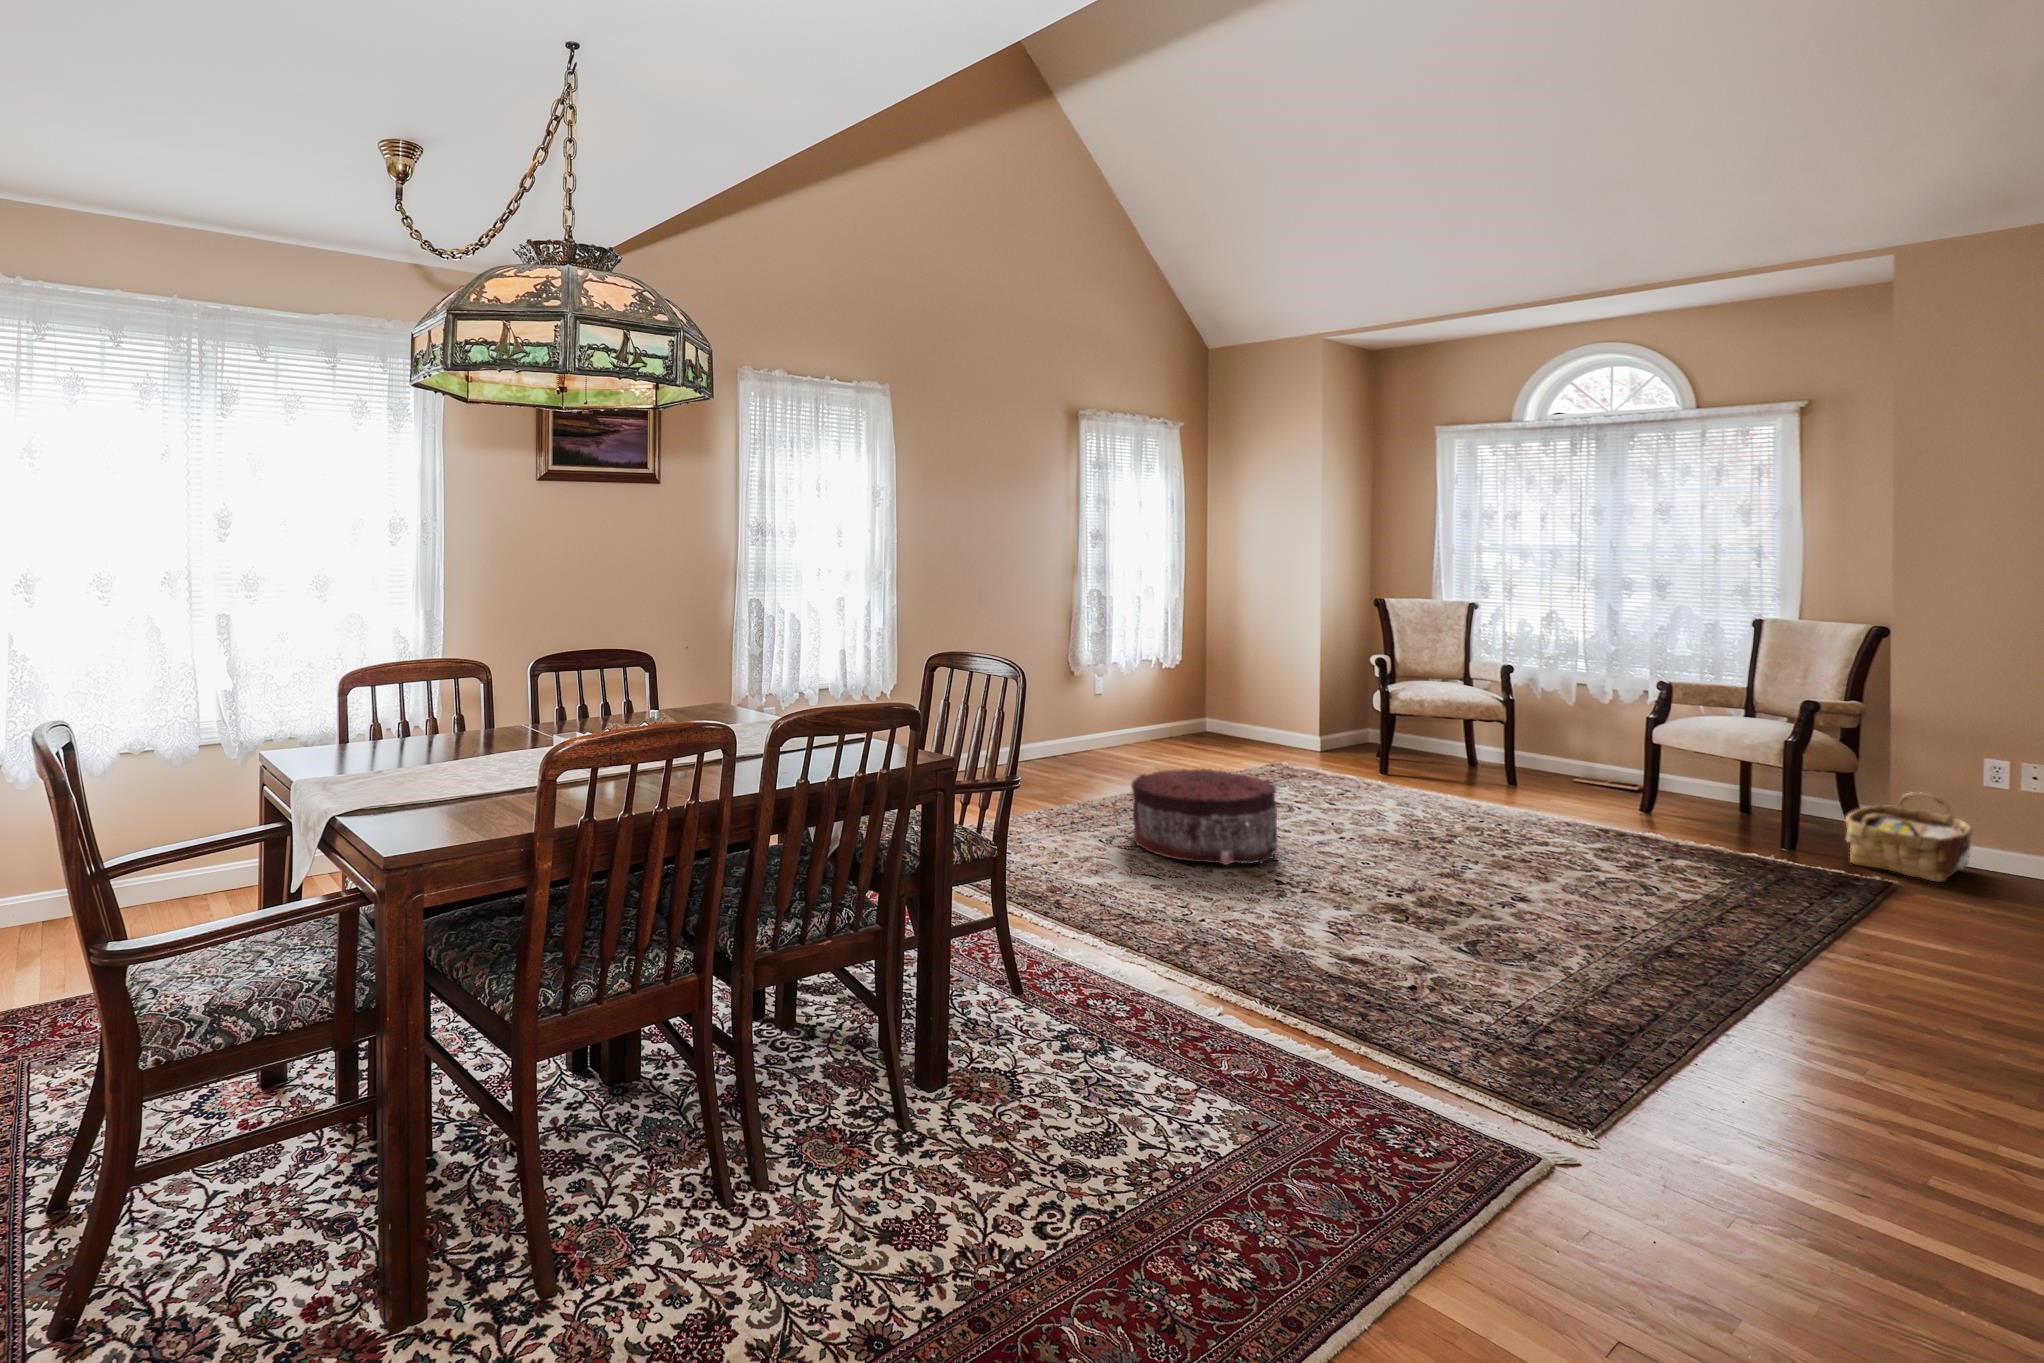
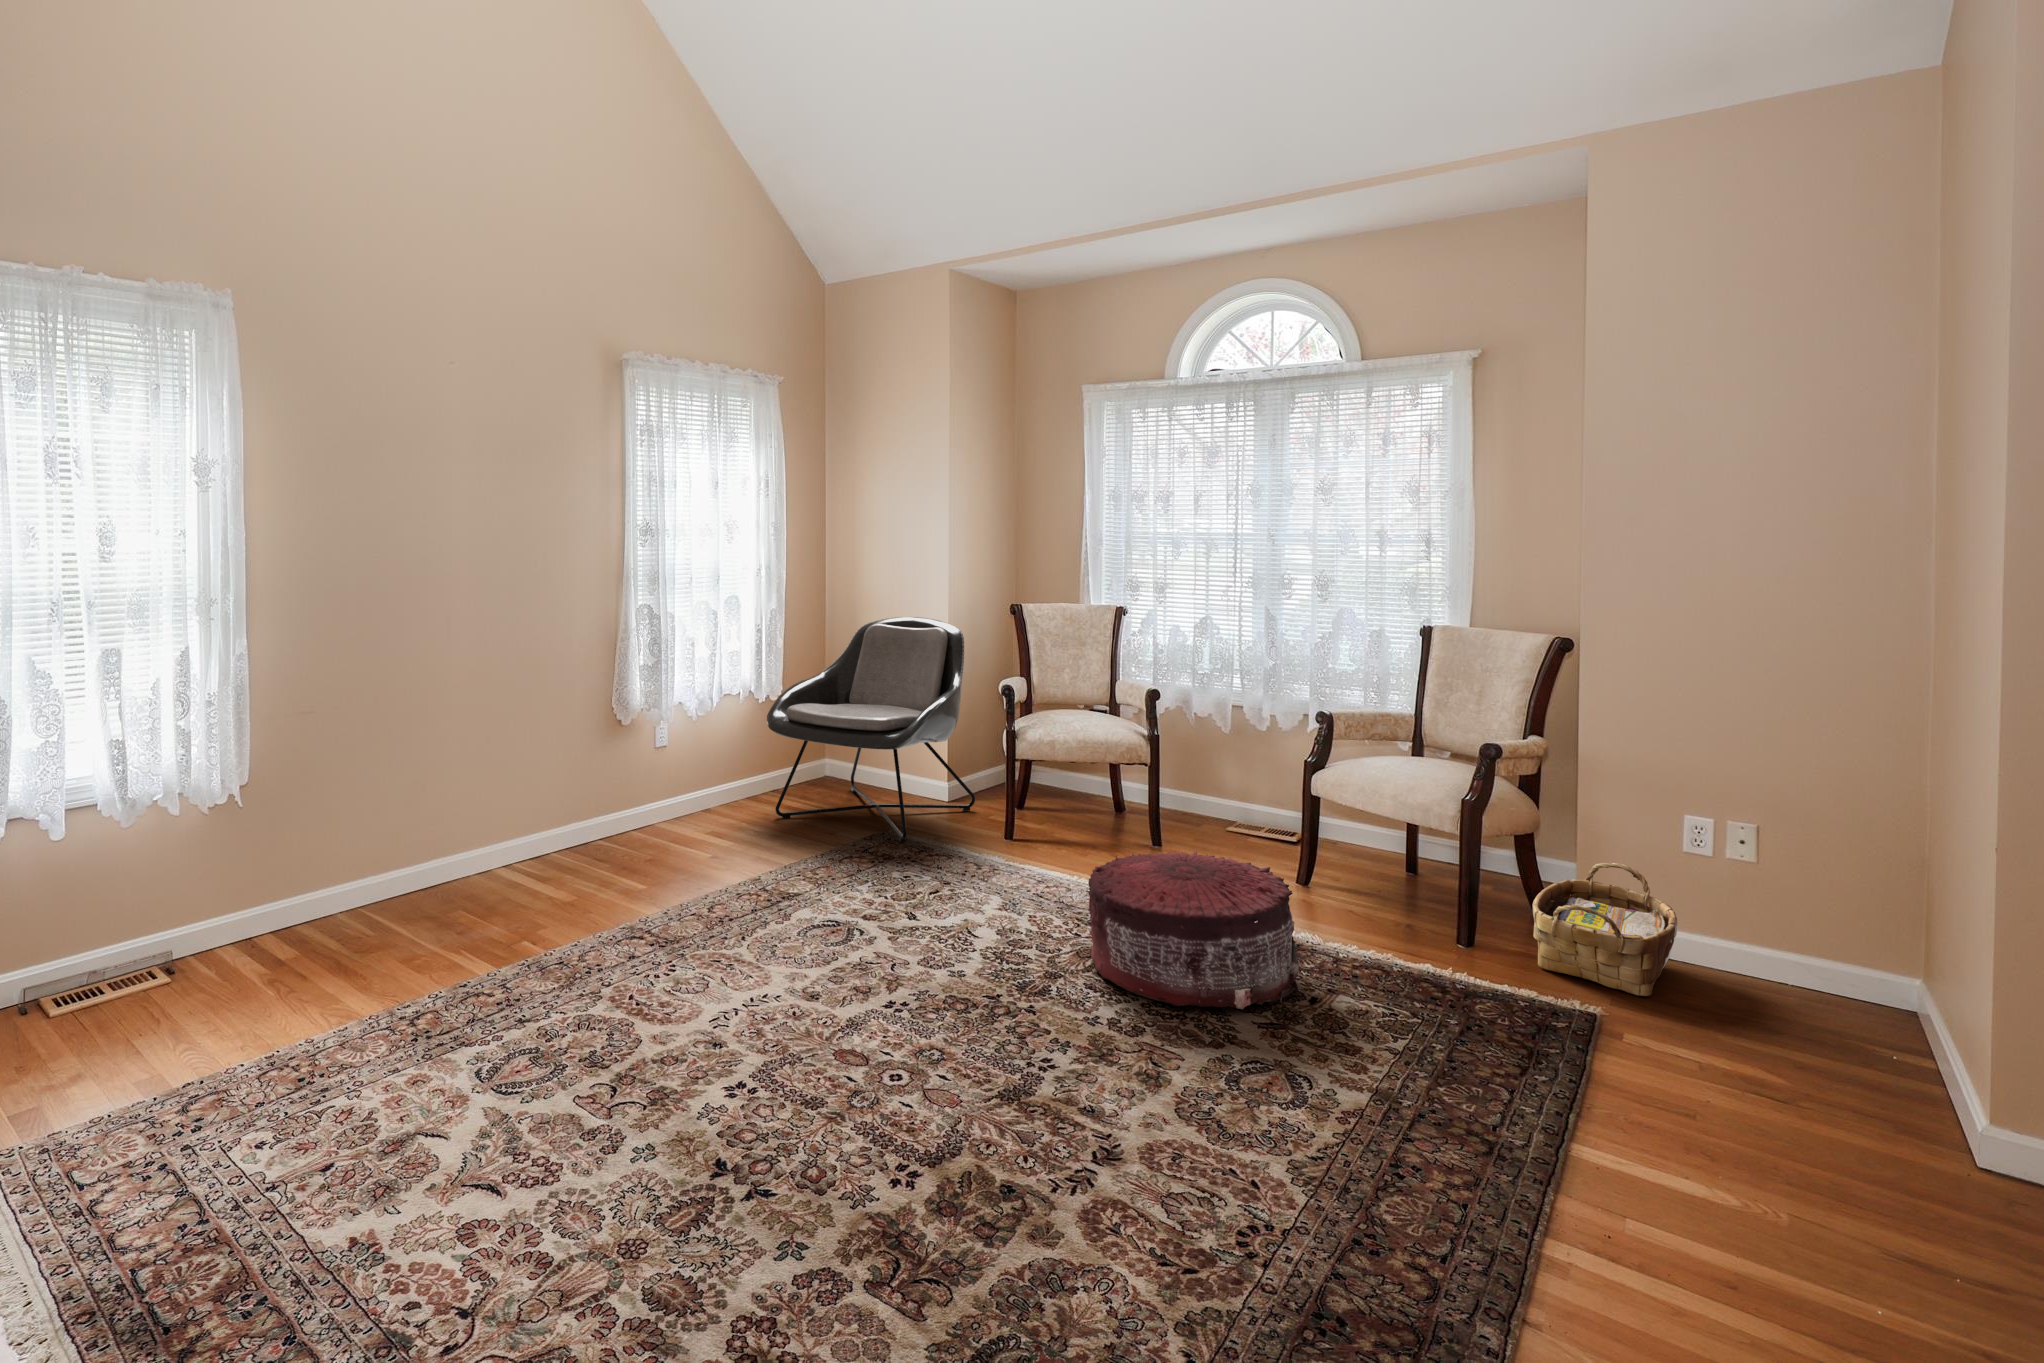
lounge chair: none [1182,607,1349,771] -> present [767,617,975,842]
pouf: present [1132,769,1277,865] -> present [1088,851,1299,1009]

